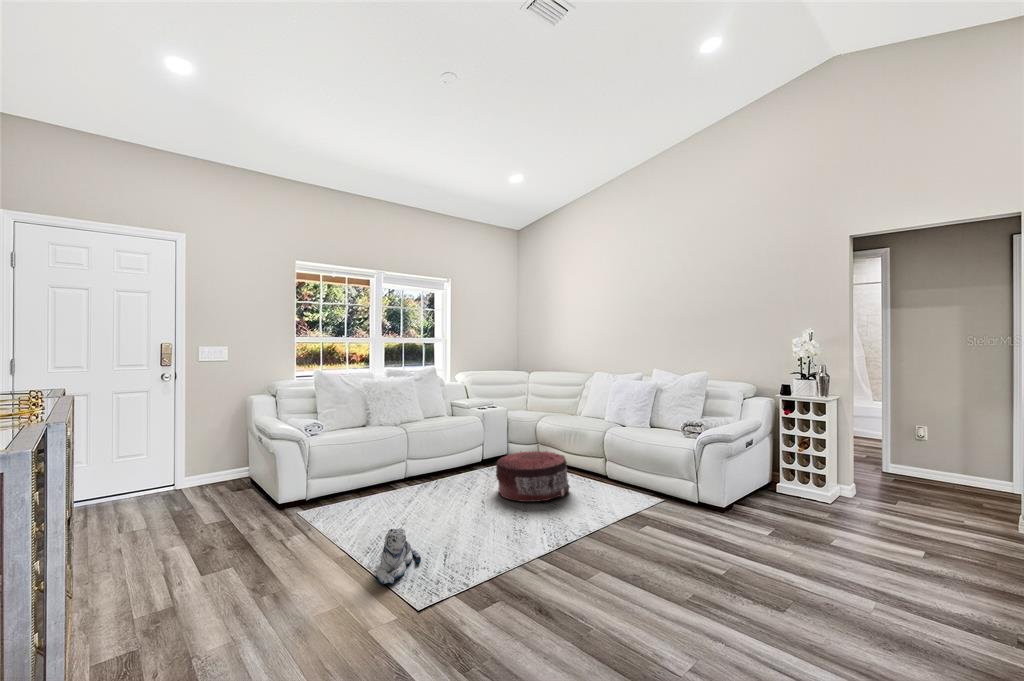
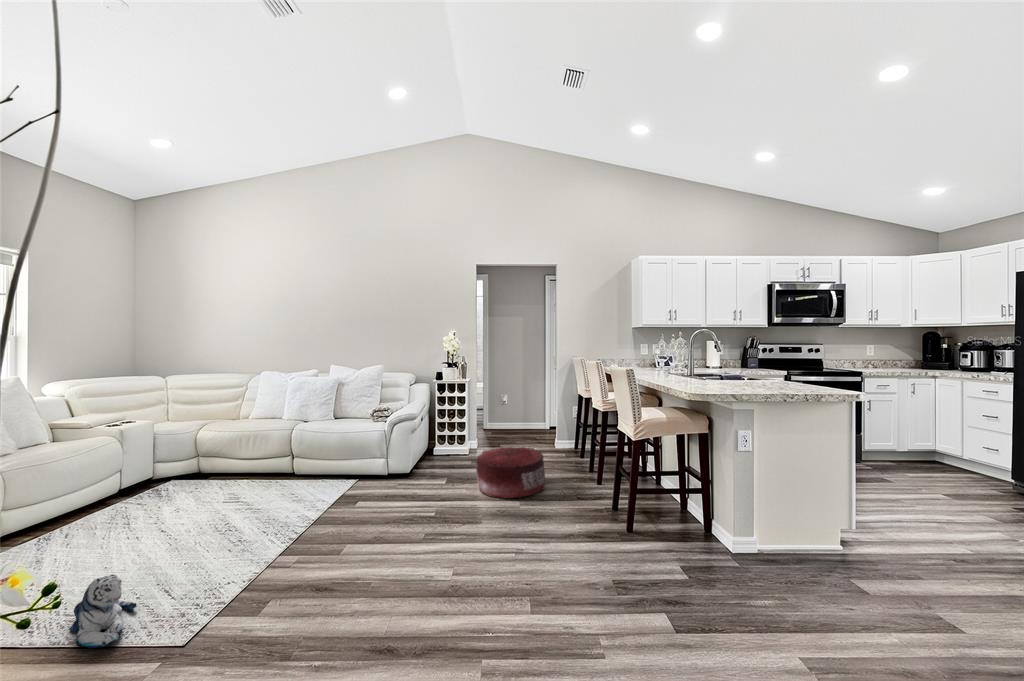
pouf: present [496,451,570,502] -> present [476,447,545,498]

